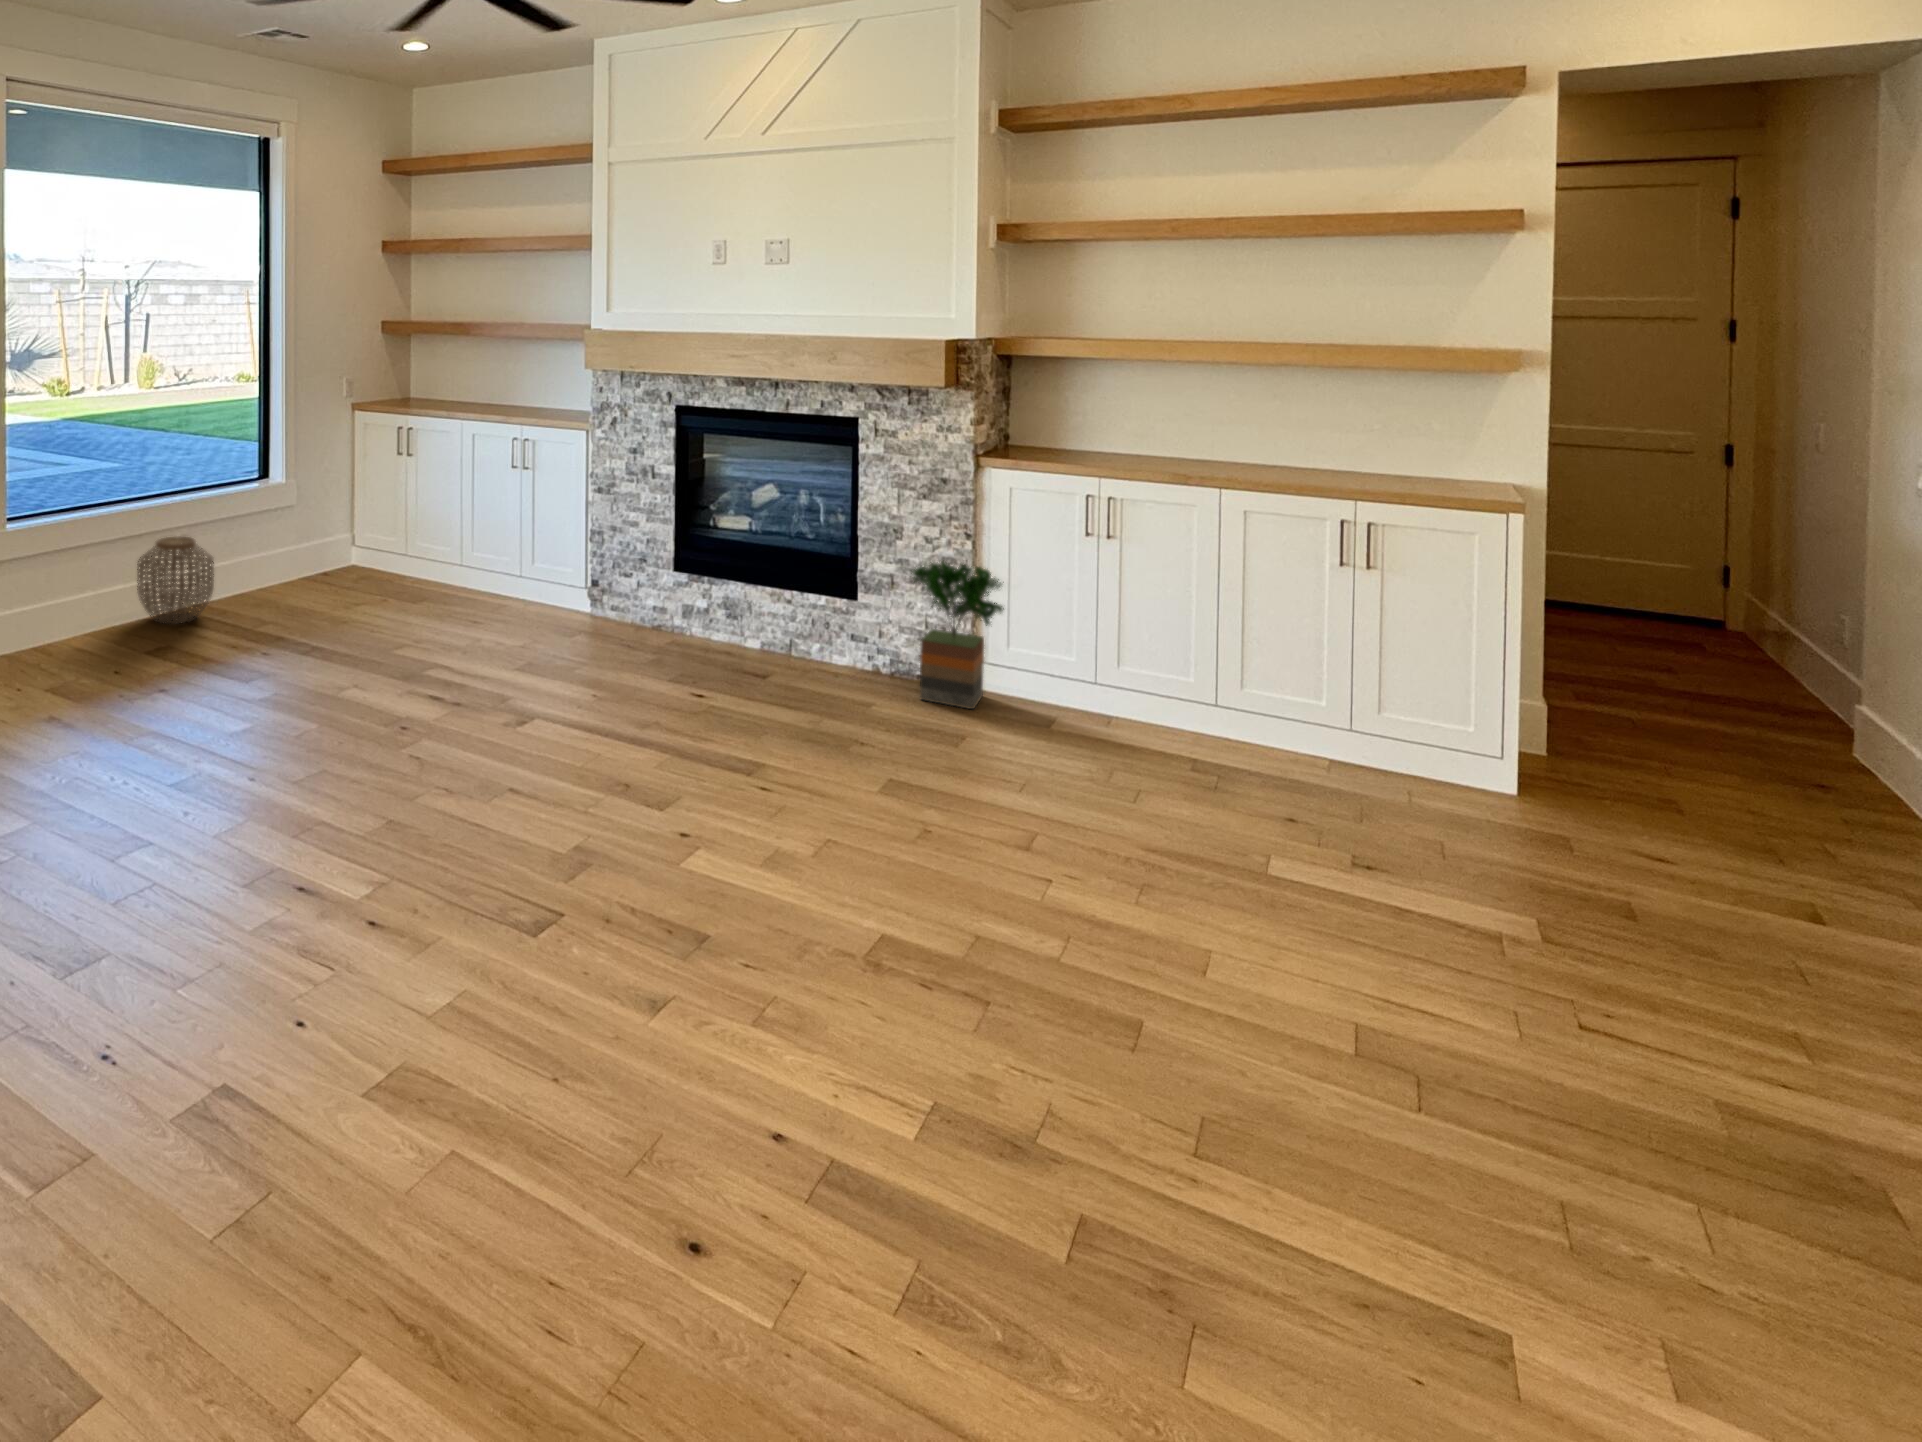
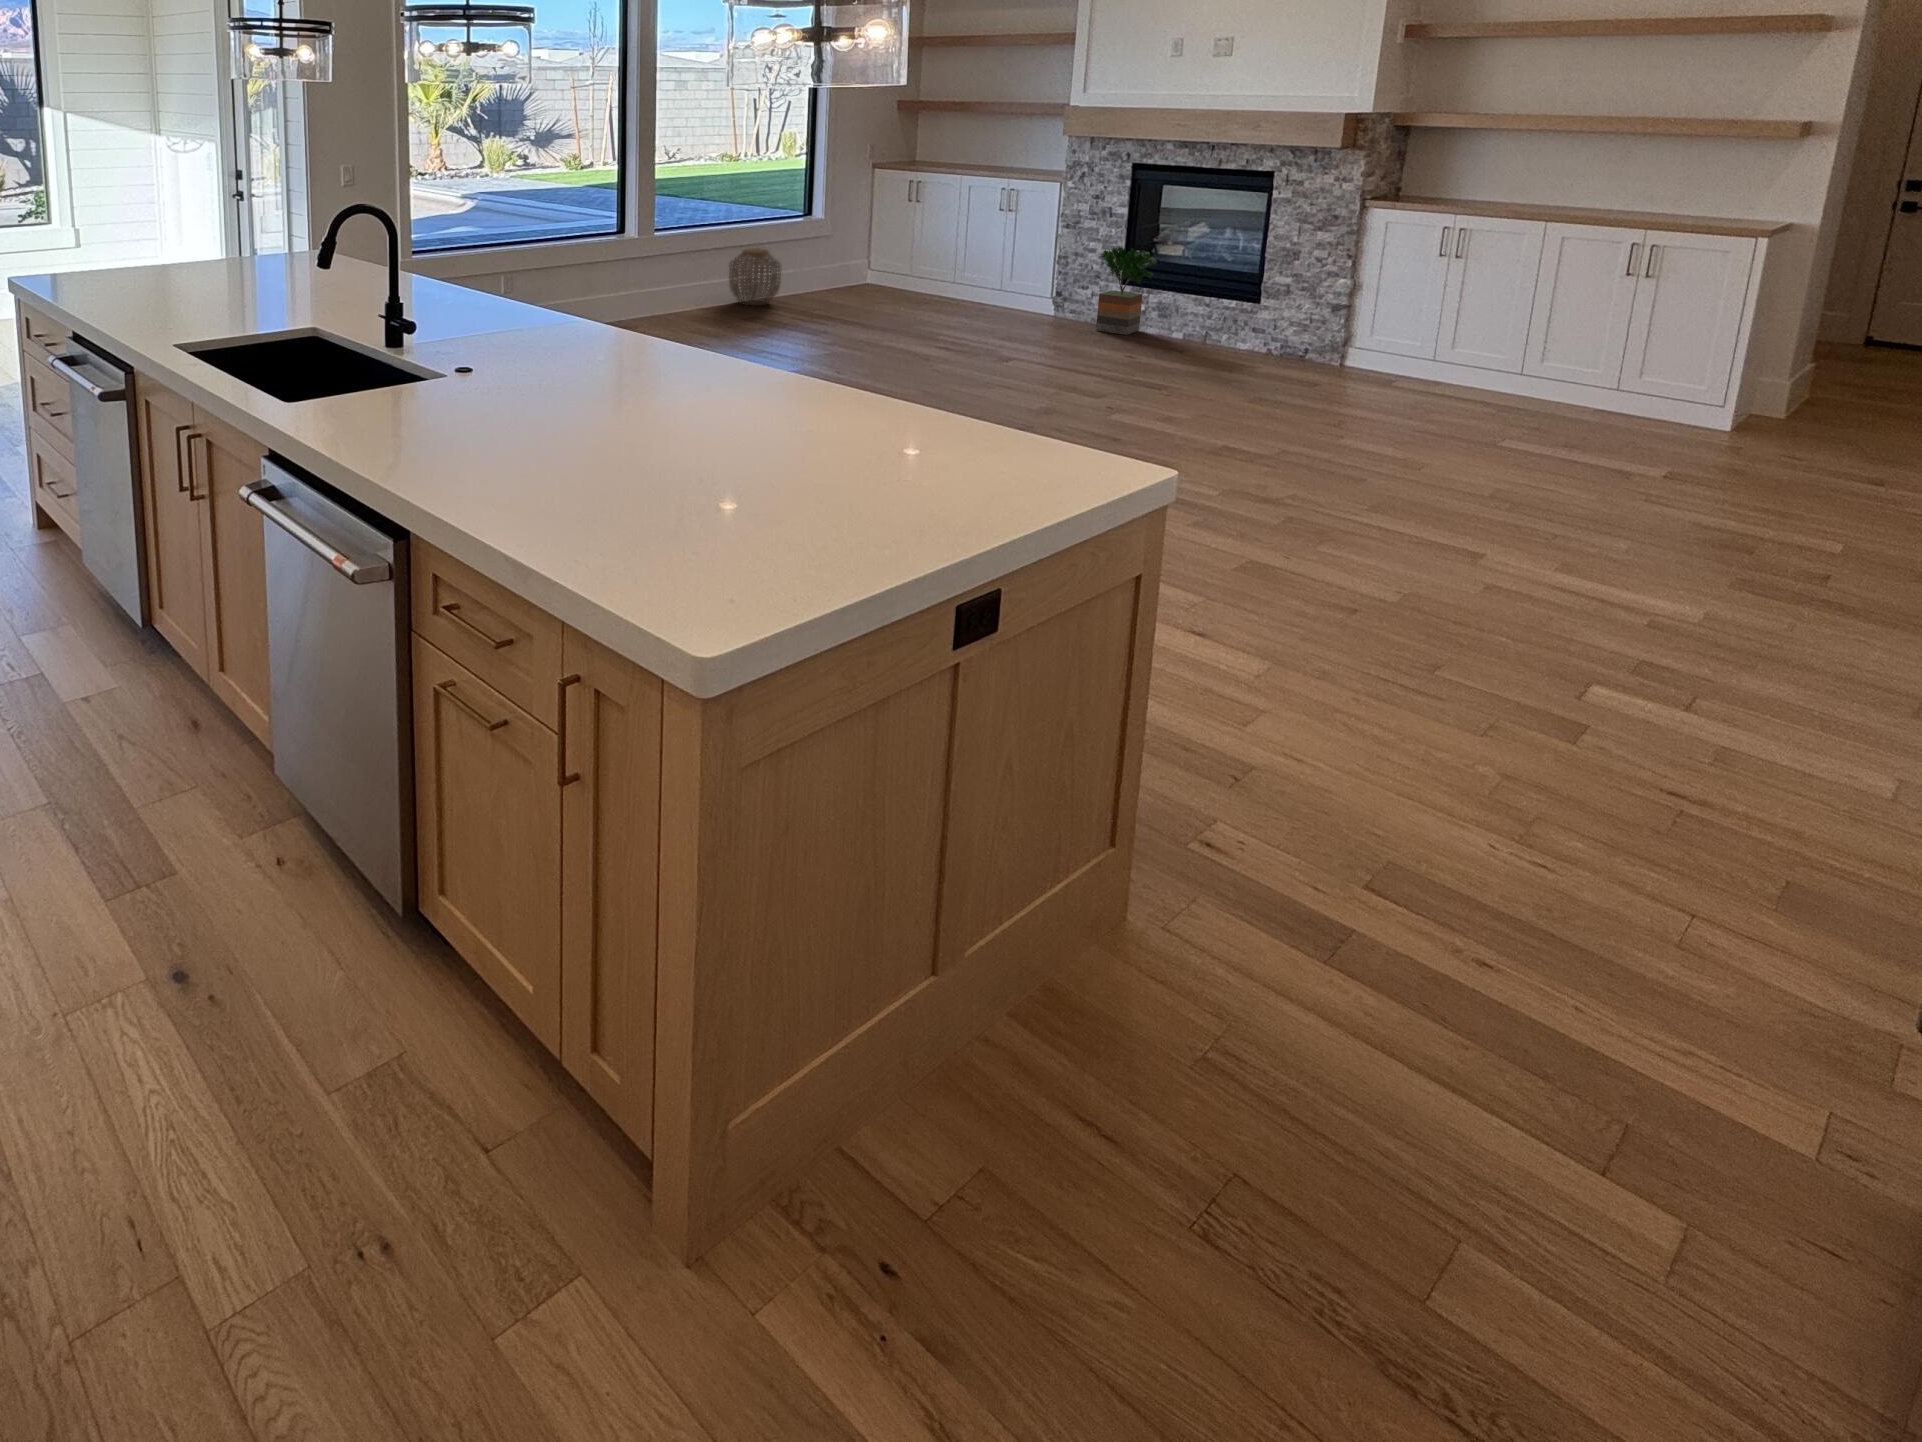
potted tree: present [911,562,1004,709] -> present [1096,247,1157,335]

